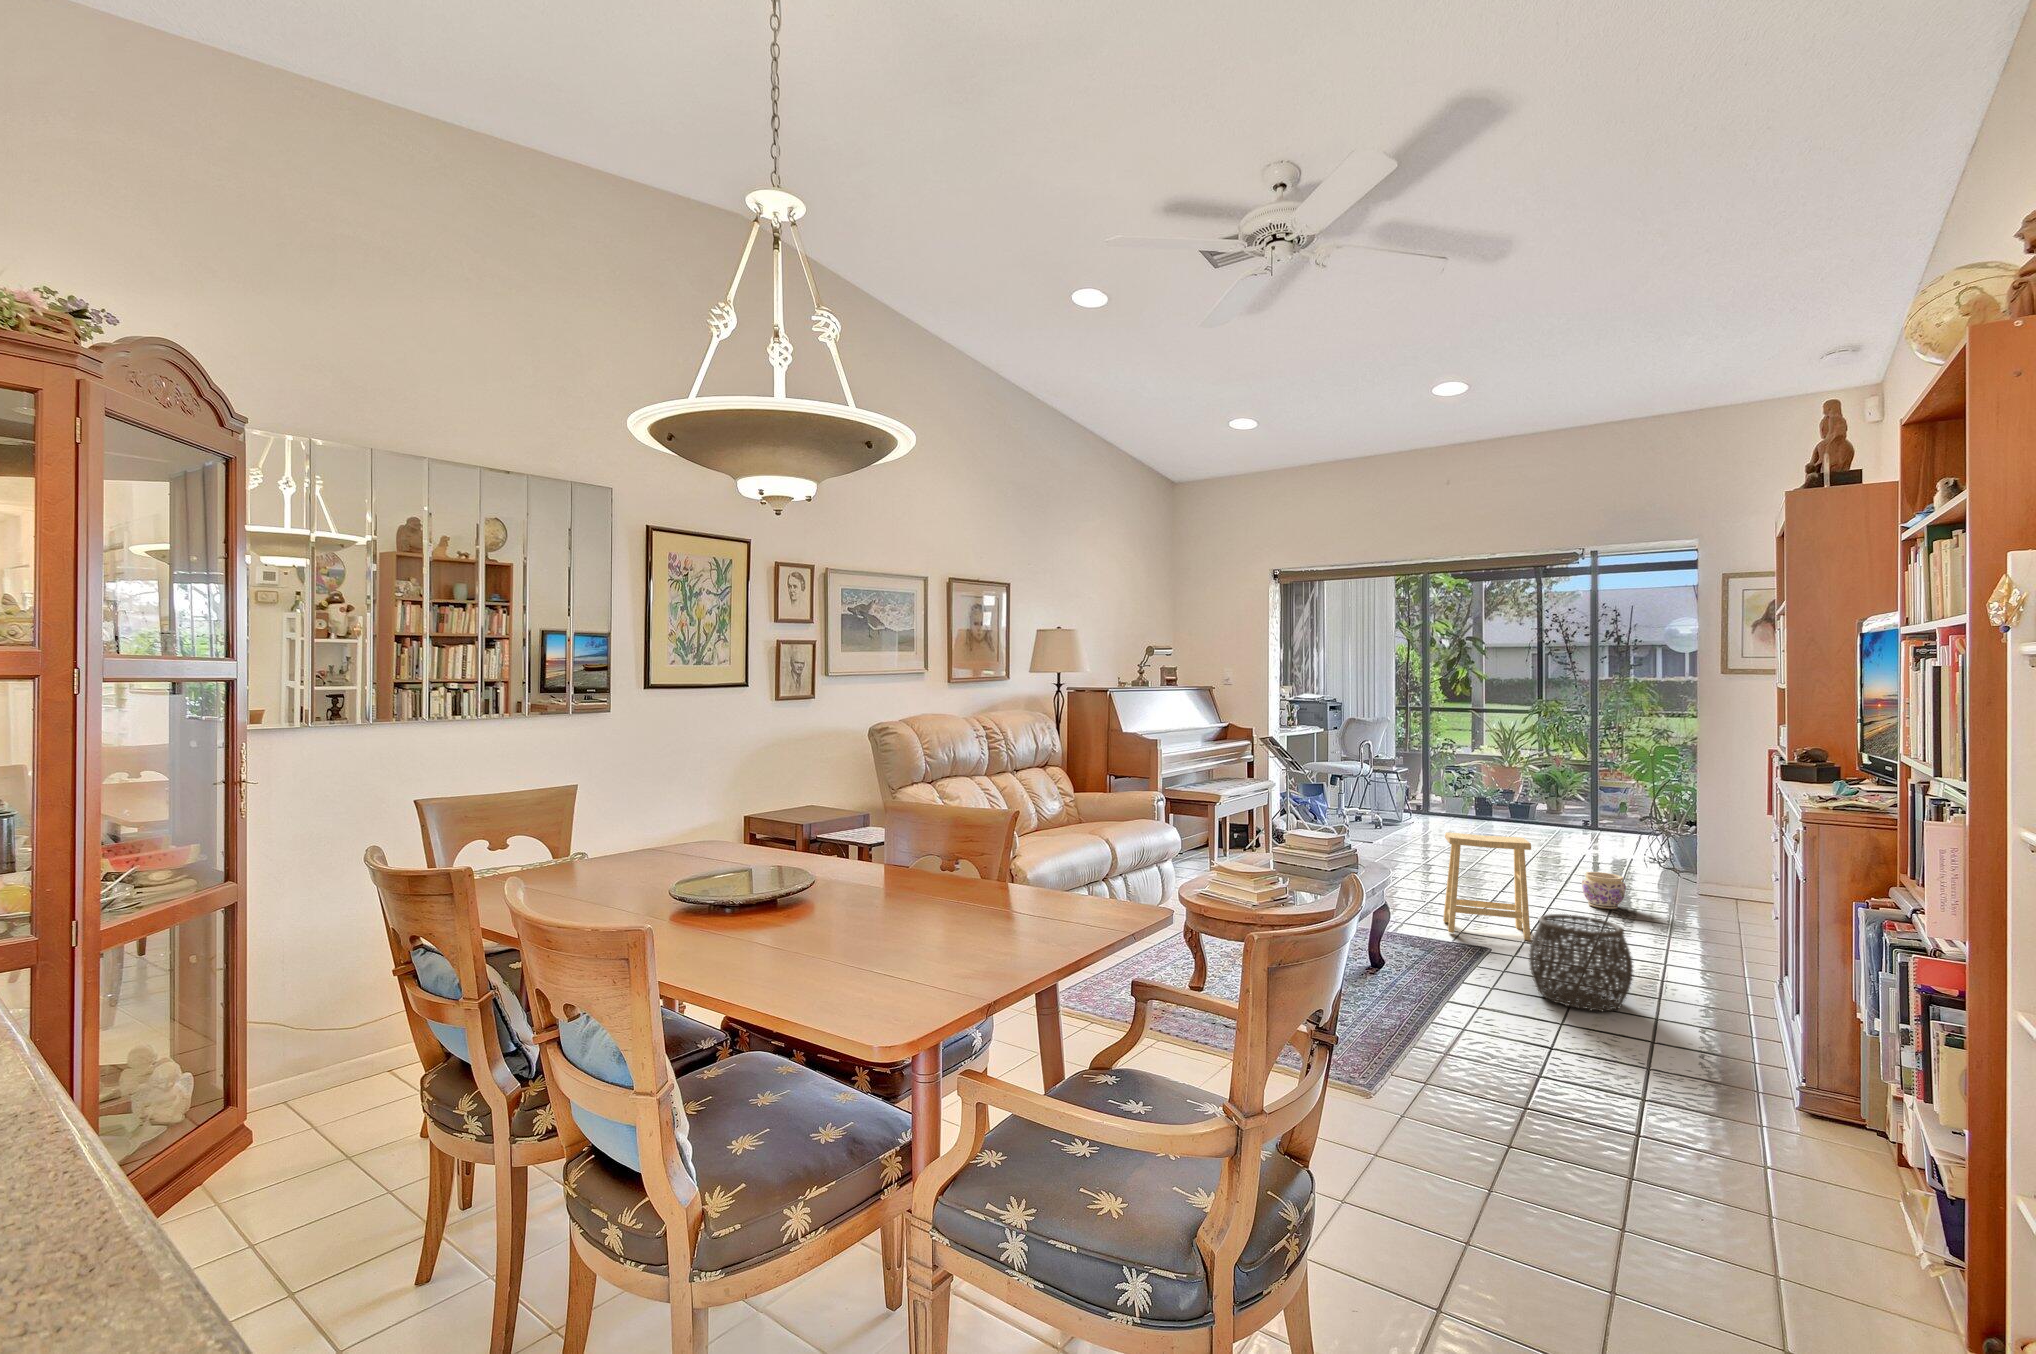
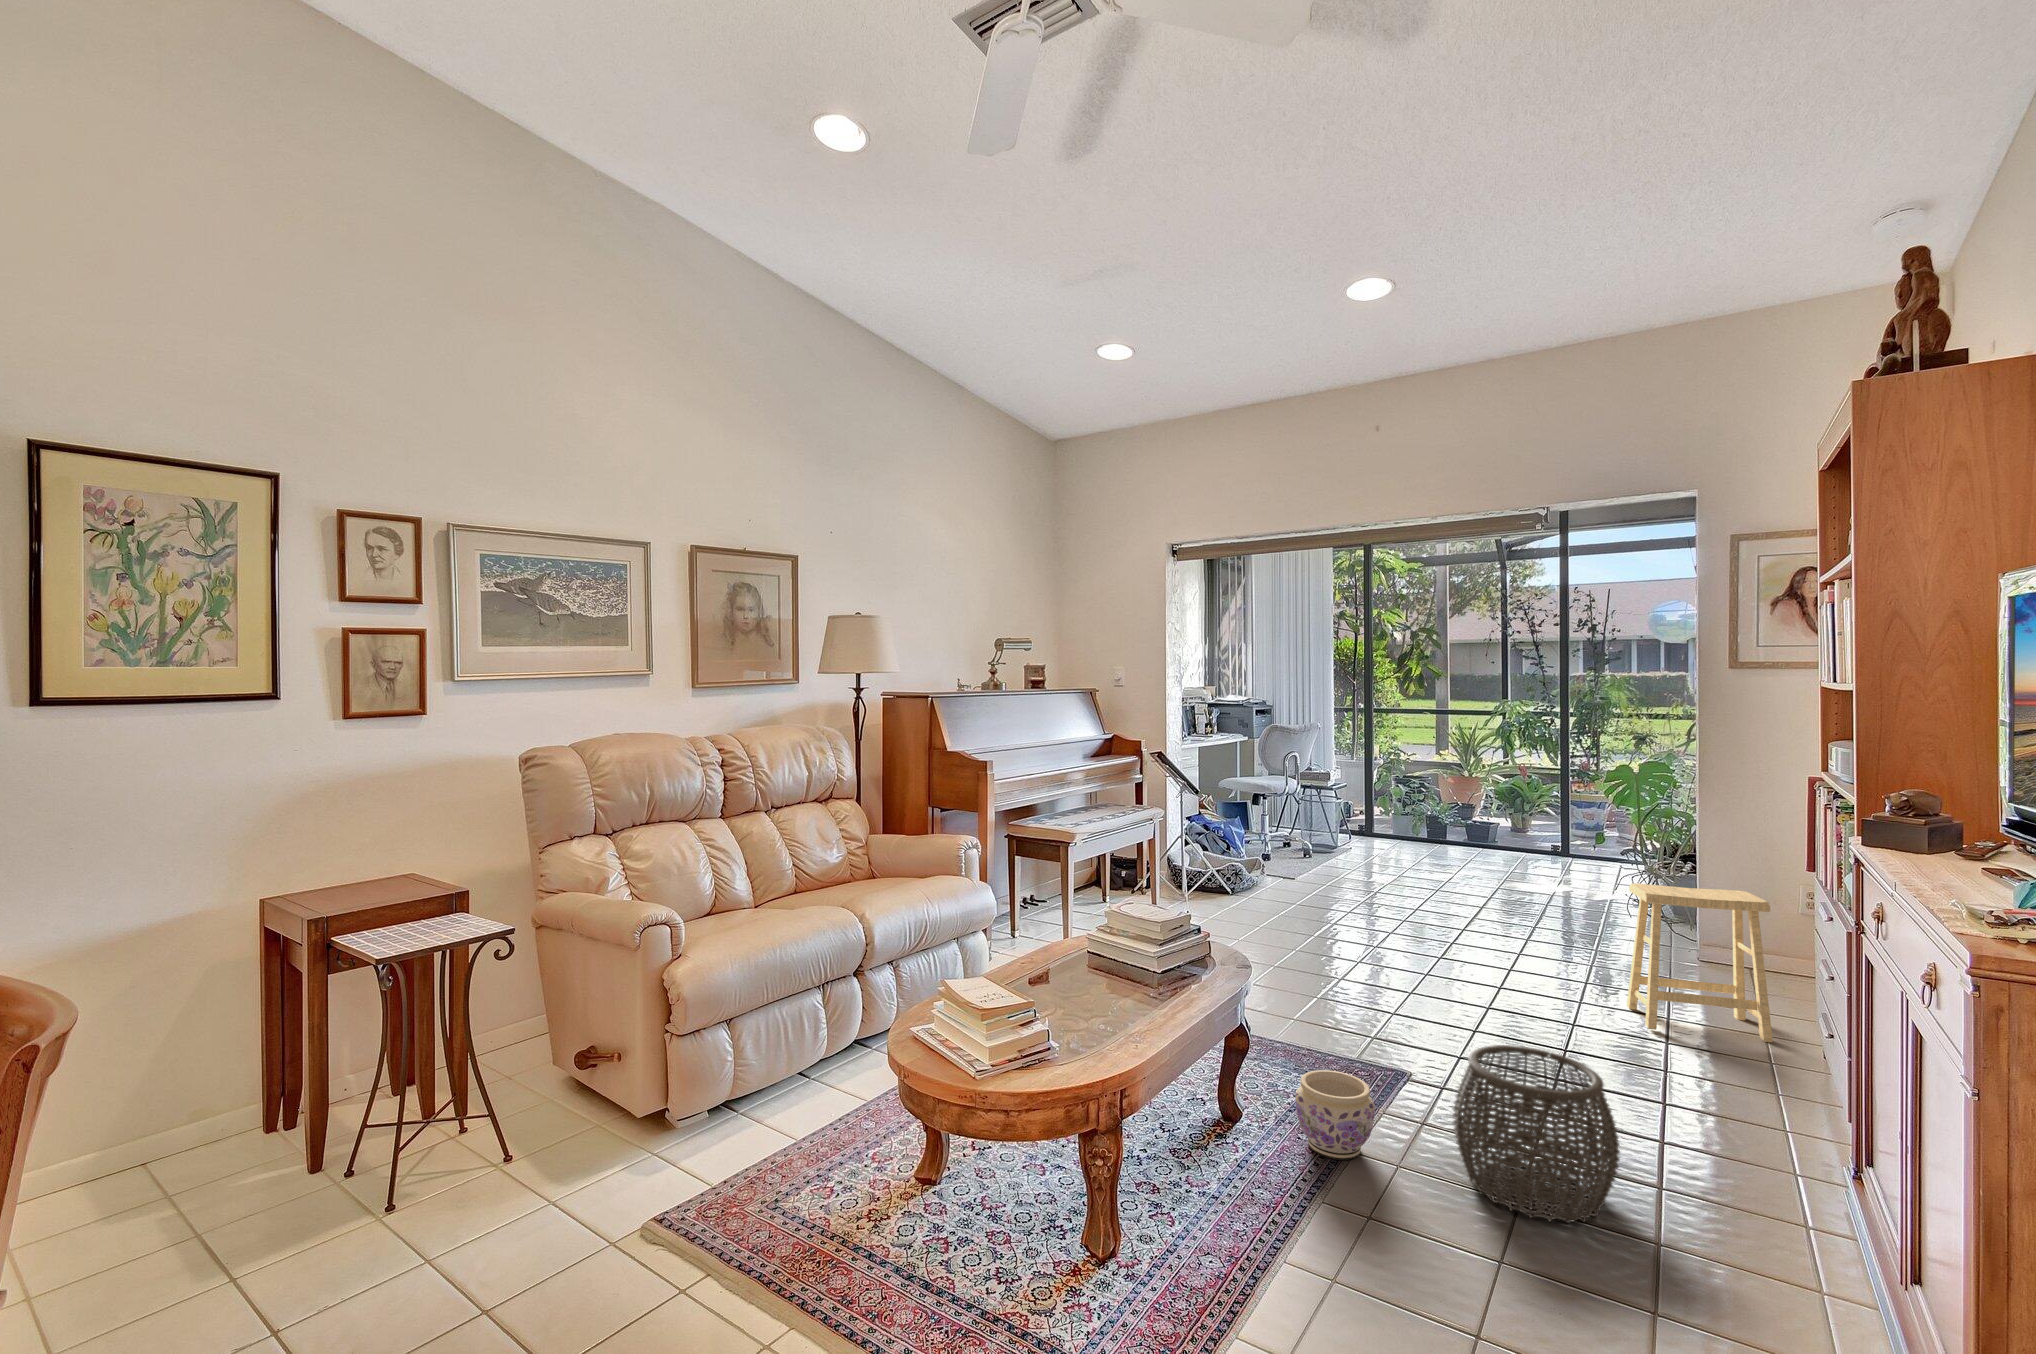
footstool: present [1443,832,1531,941] -> present [1627,883,1773,1043]
planter: present [1582,872,1626,910] -> present [1295,1070,1375,1160]

